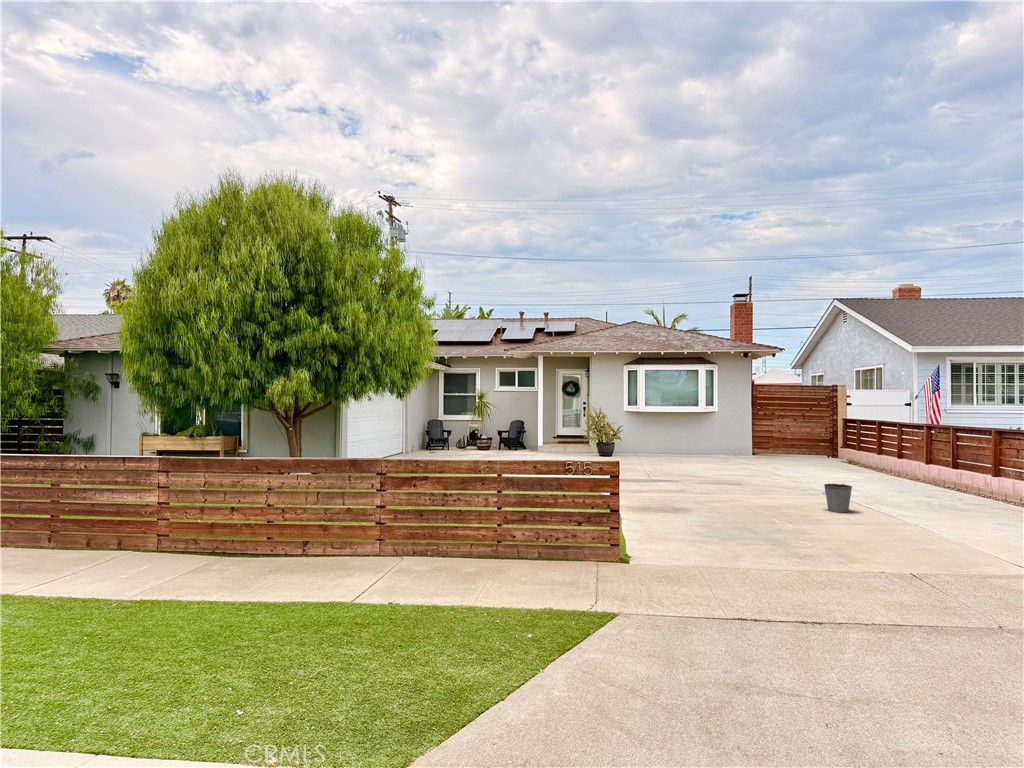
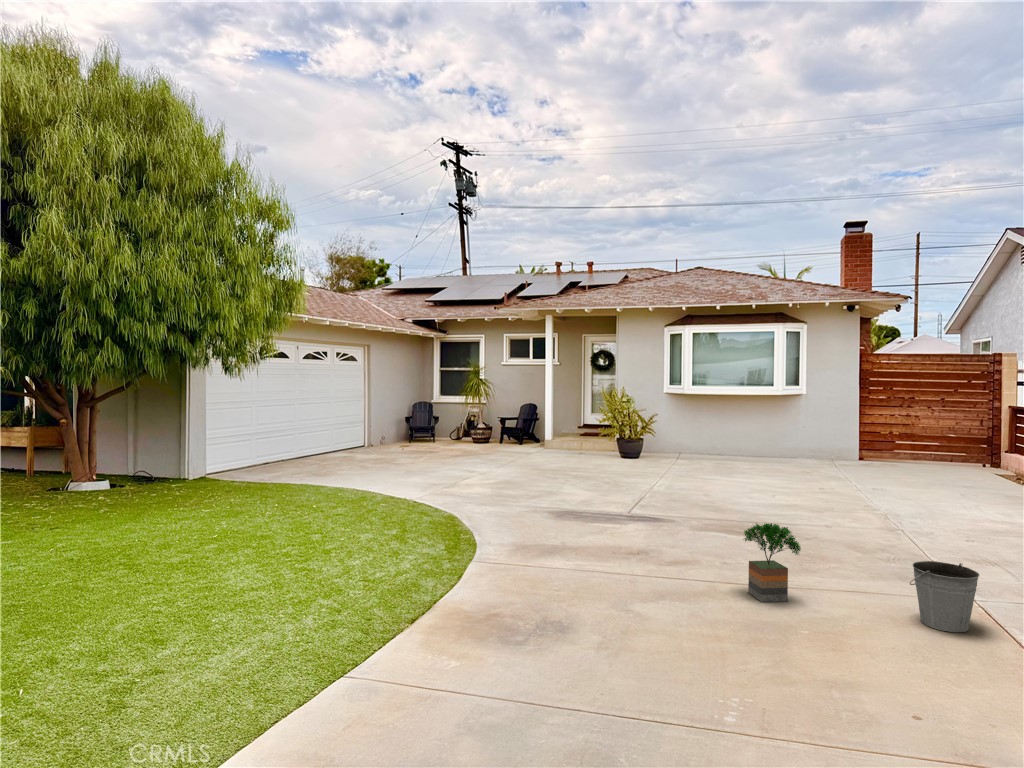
potted tree: none [745,470,775,508] -> present [743,523,801,602]

